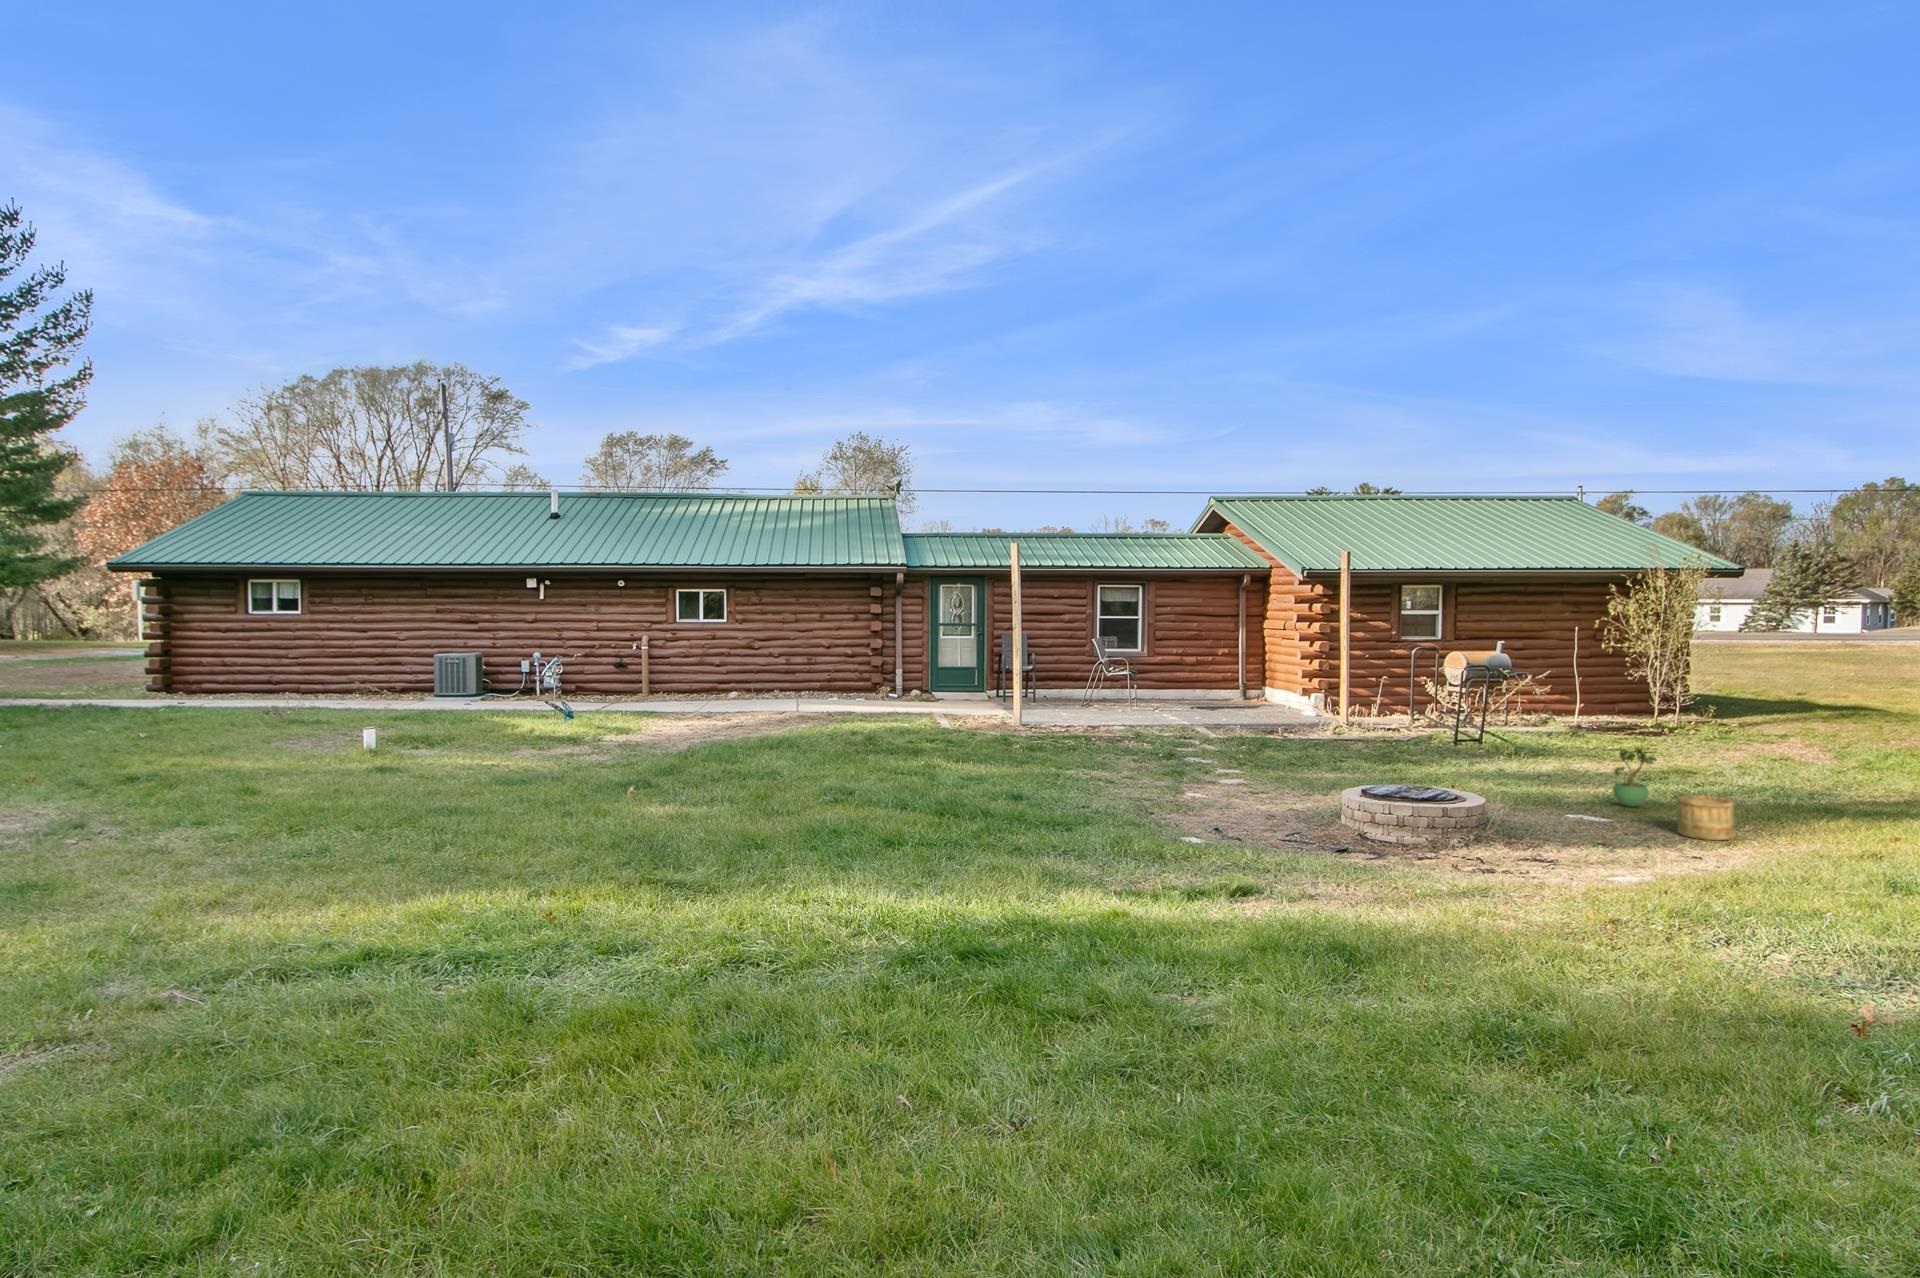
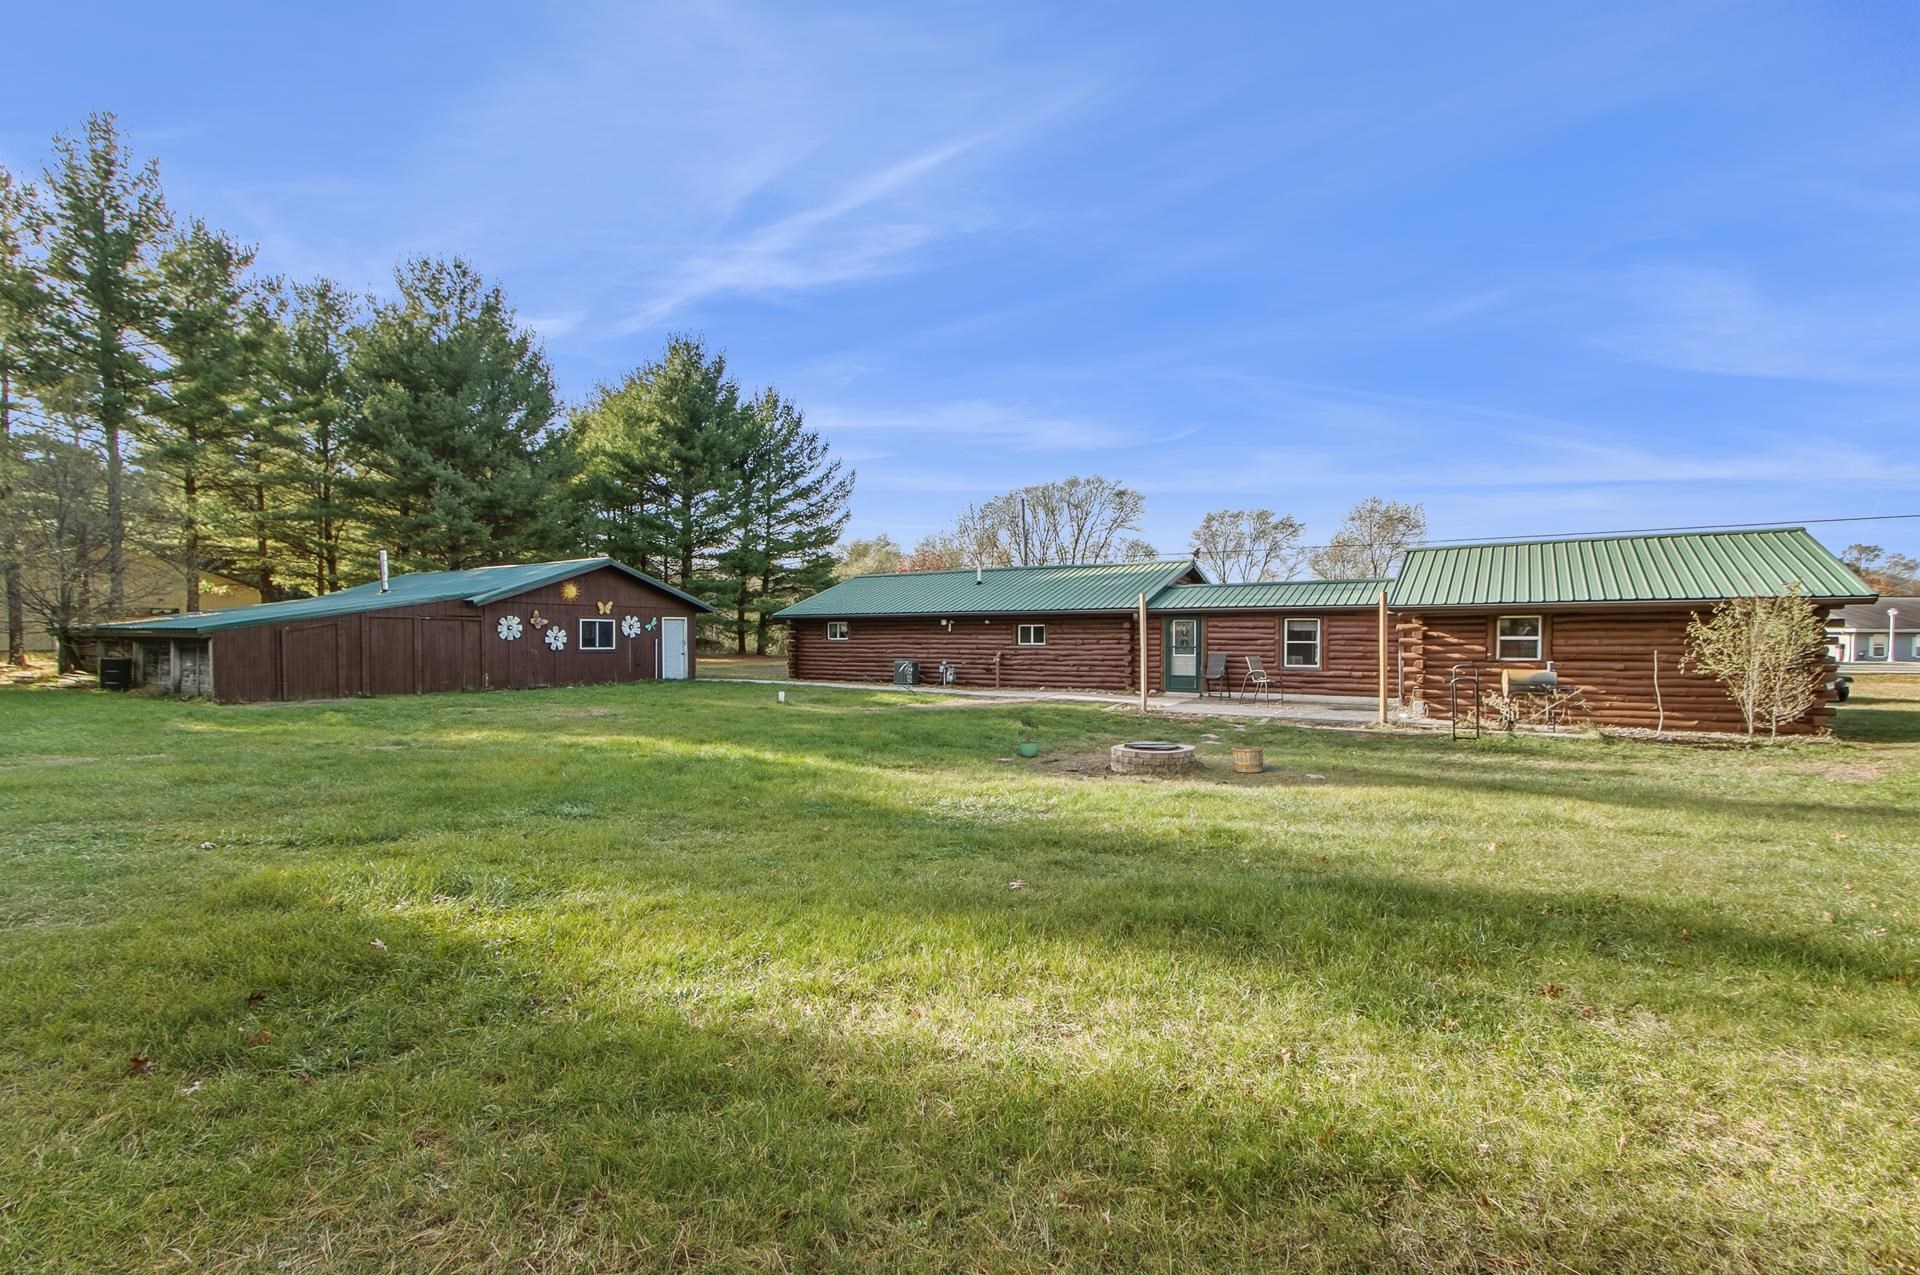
potted plant: present [1613,748,1656,807] -> present [1018,718,1039,757]

